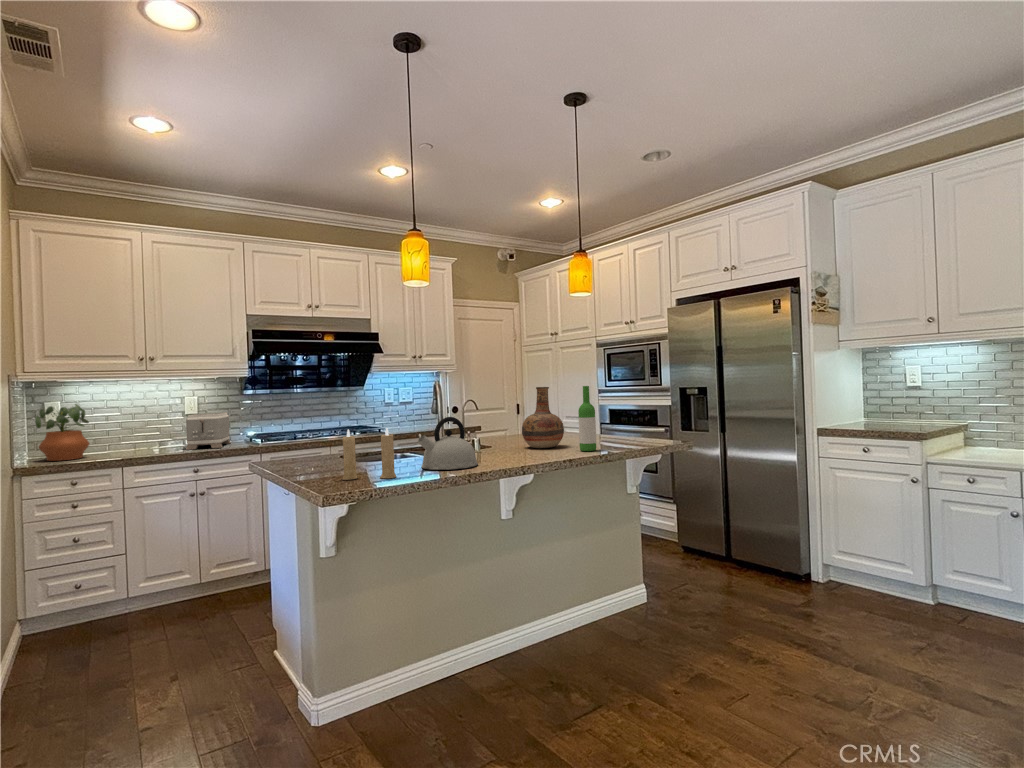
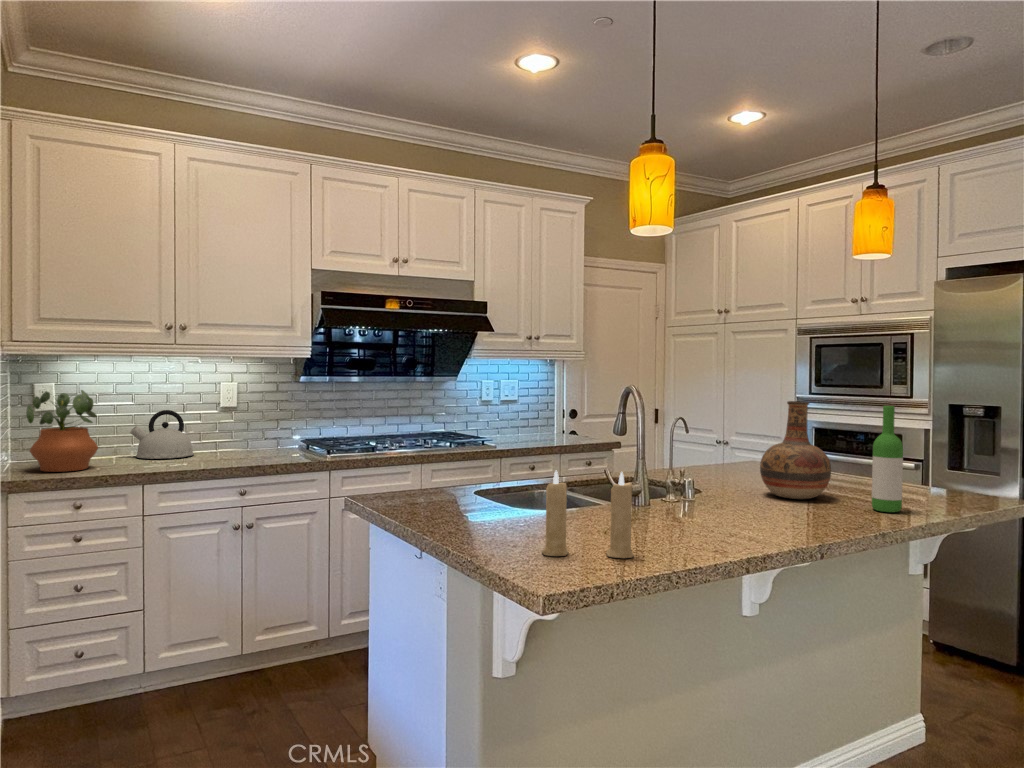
toaster: present [186,412,231,450] -> none [228,408,283,462]
kettle: present [418,417,478,470] -> present [130,410,194,459]

